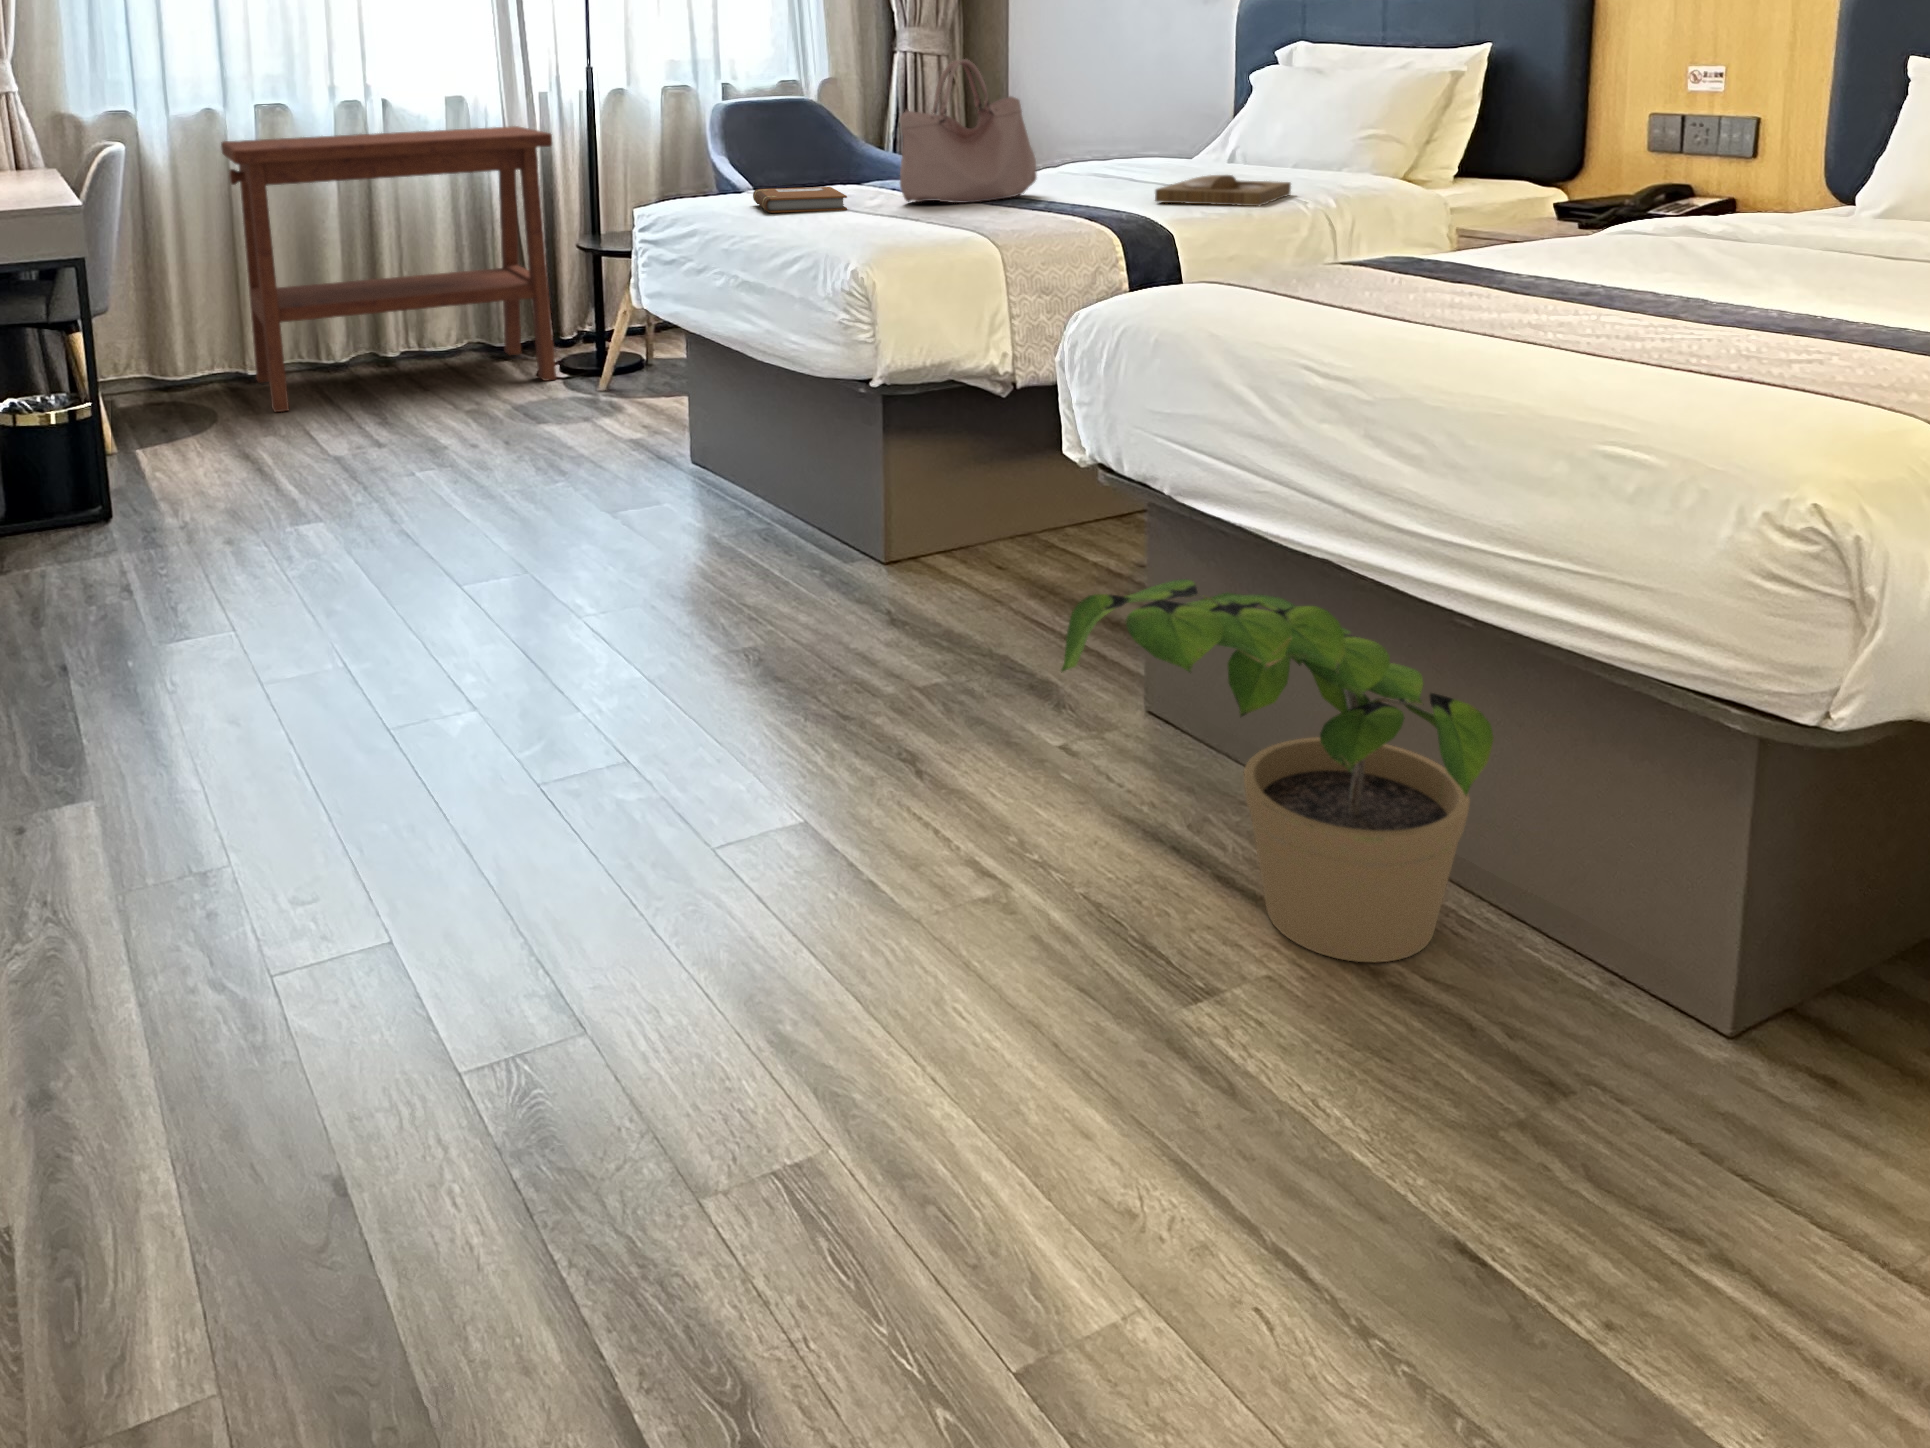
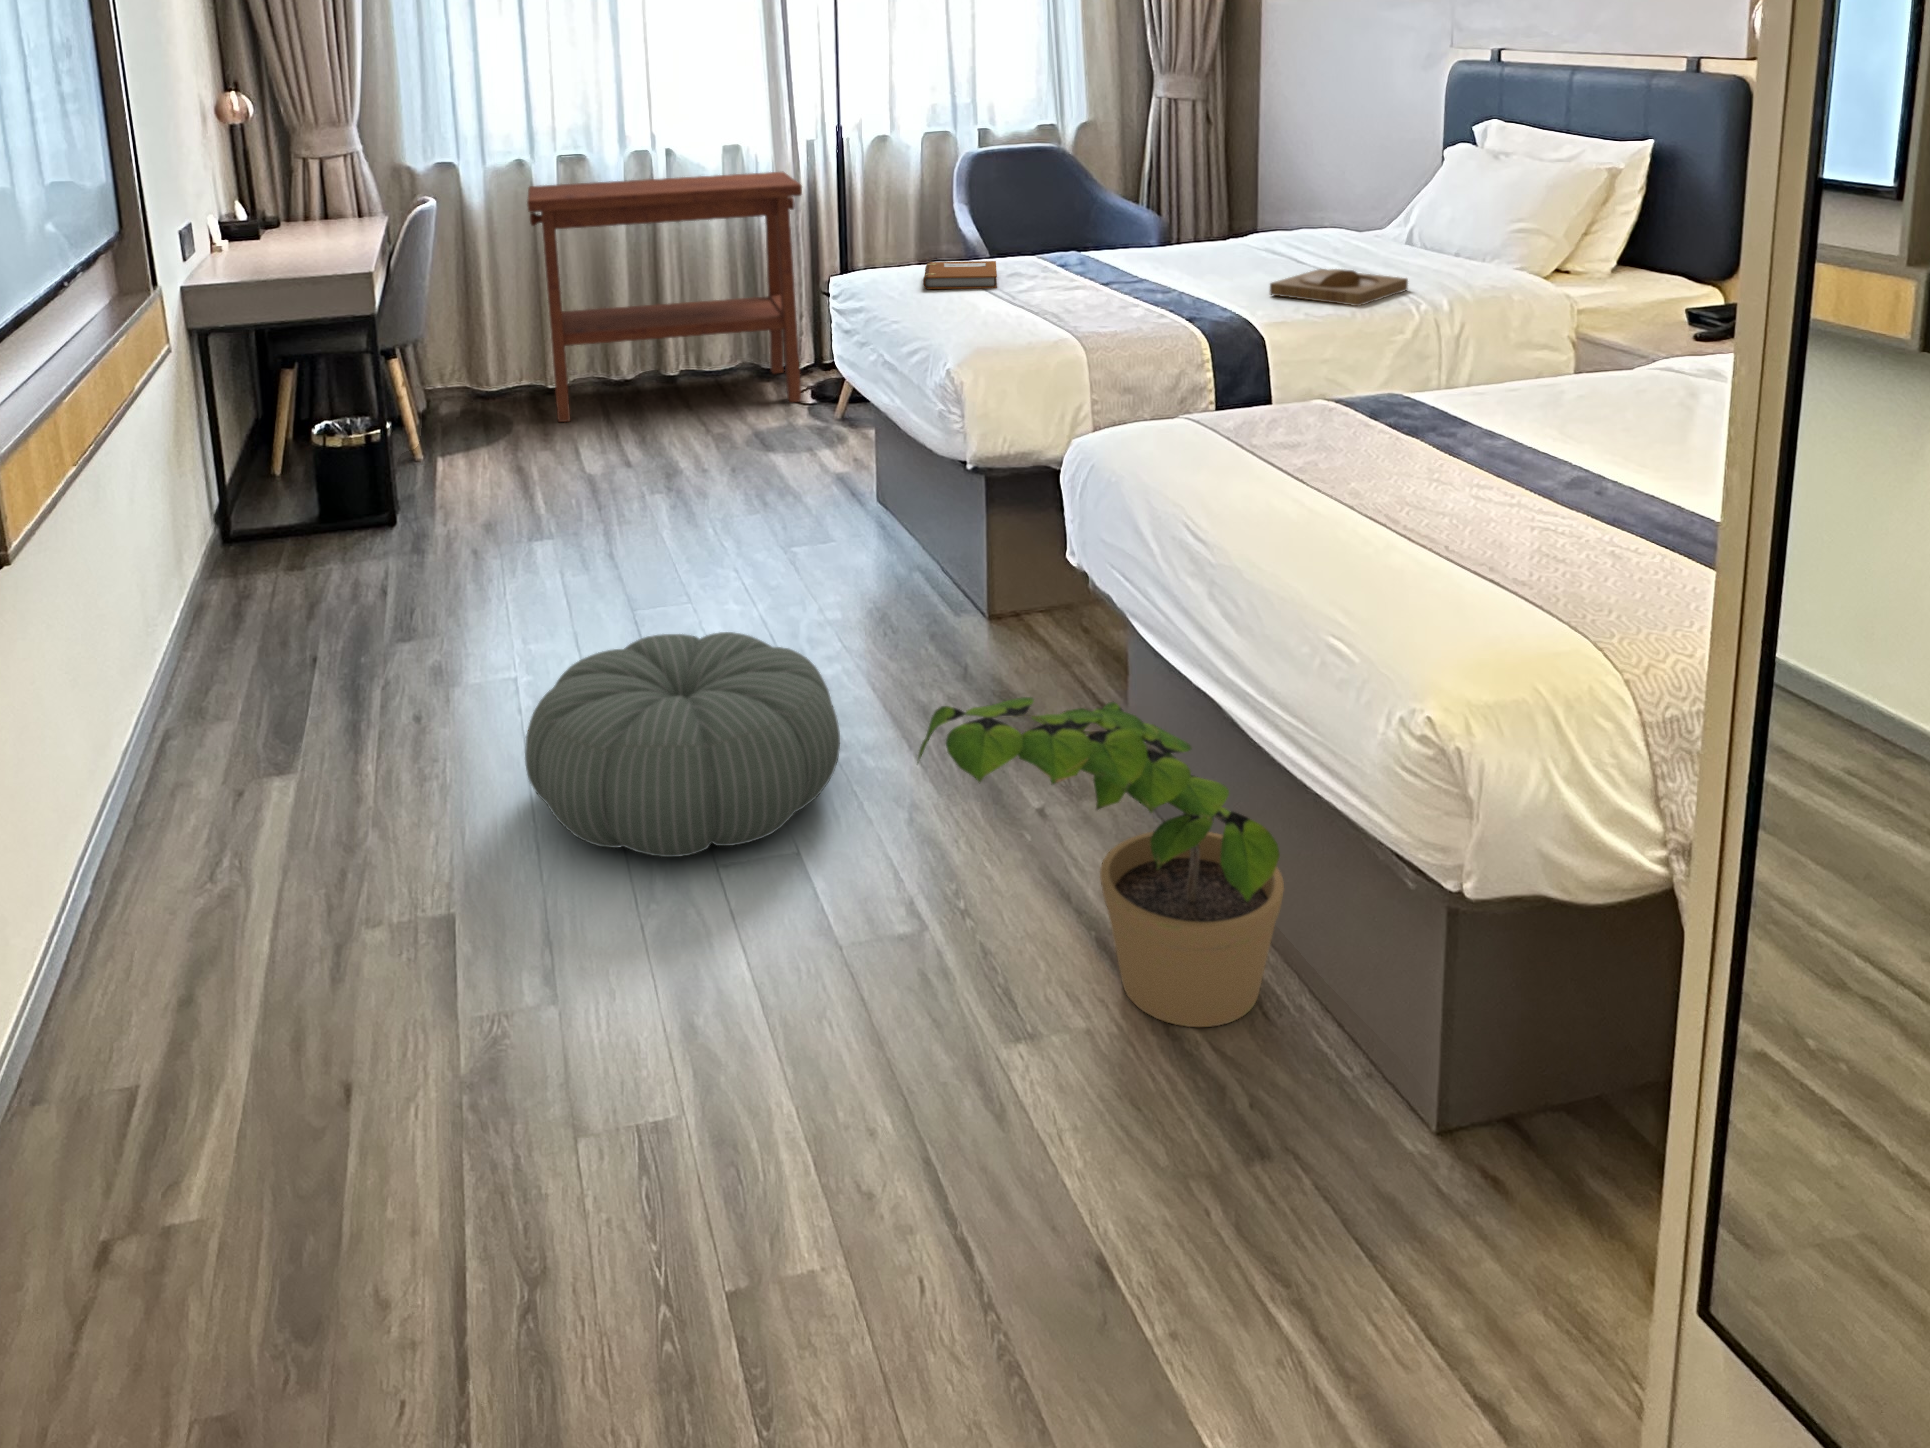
handbag: present [900,59,1037,203] -> none [1047,153,1181,284]
pouf: none [439,582,829,850] -> present [525,632,840,857]

